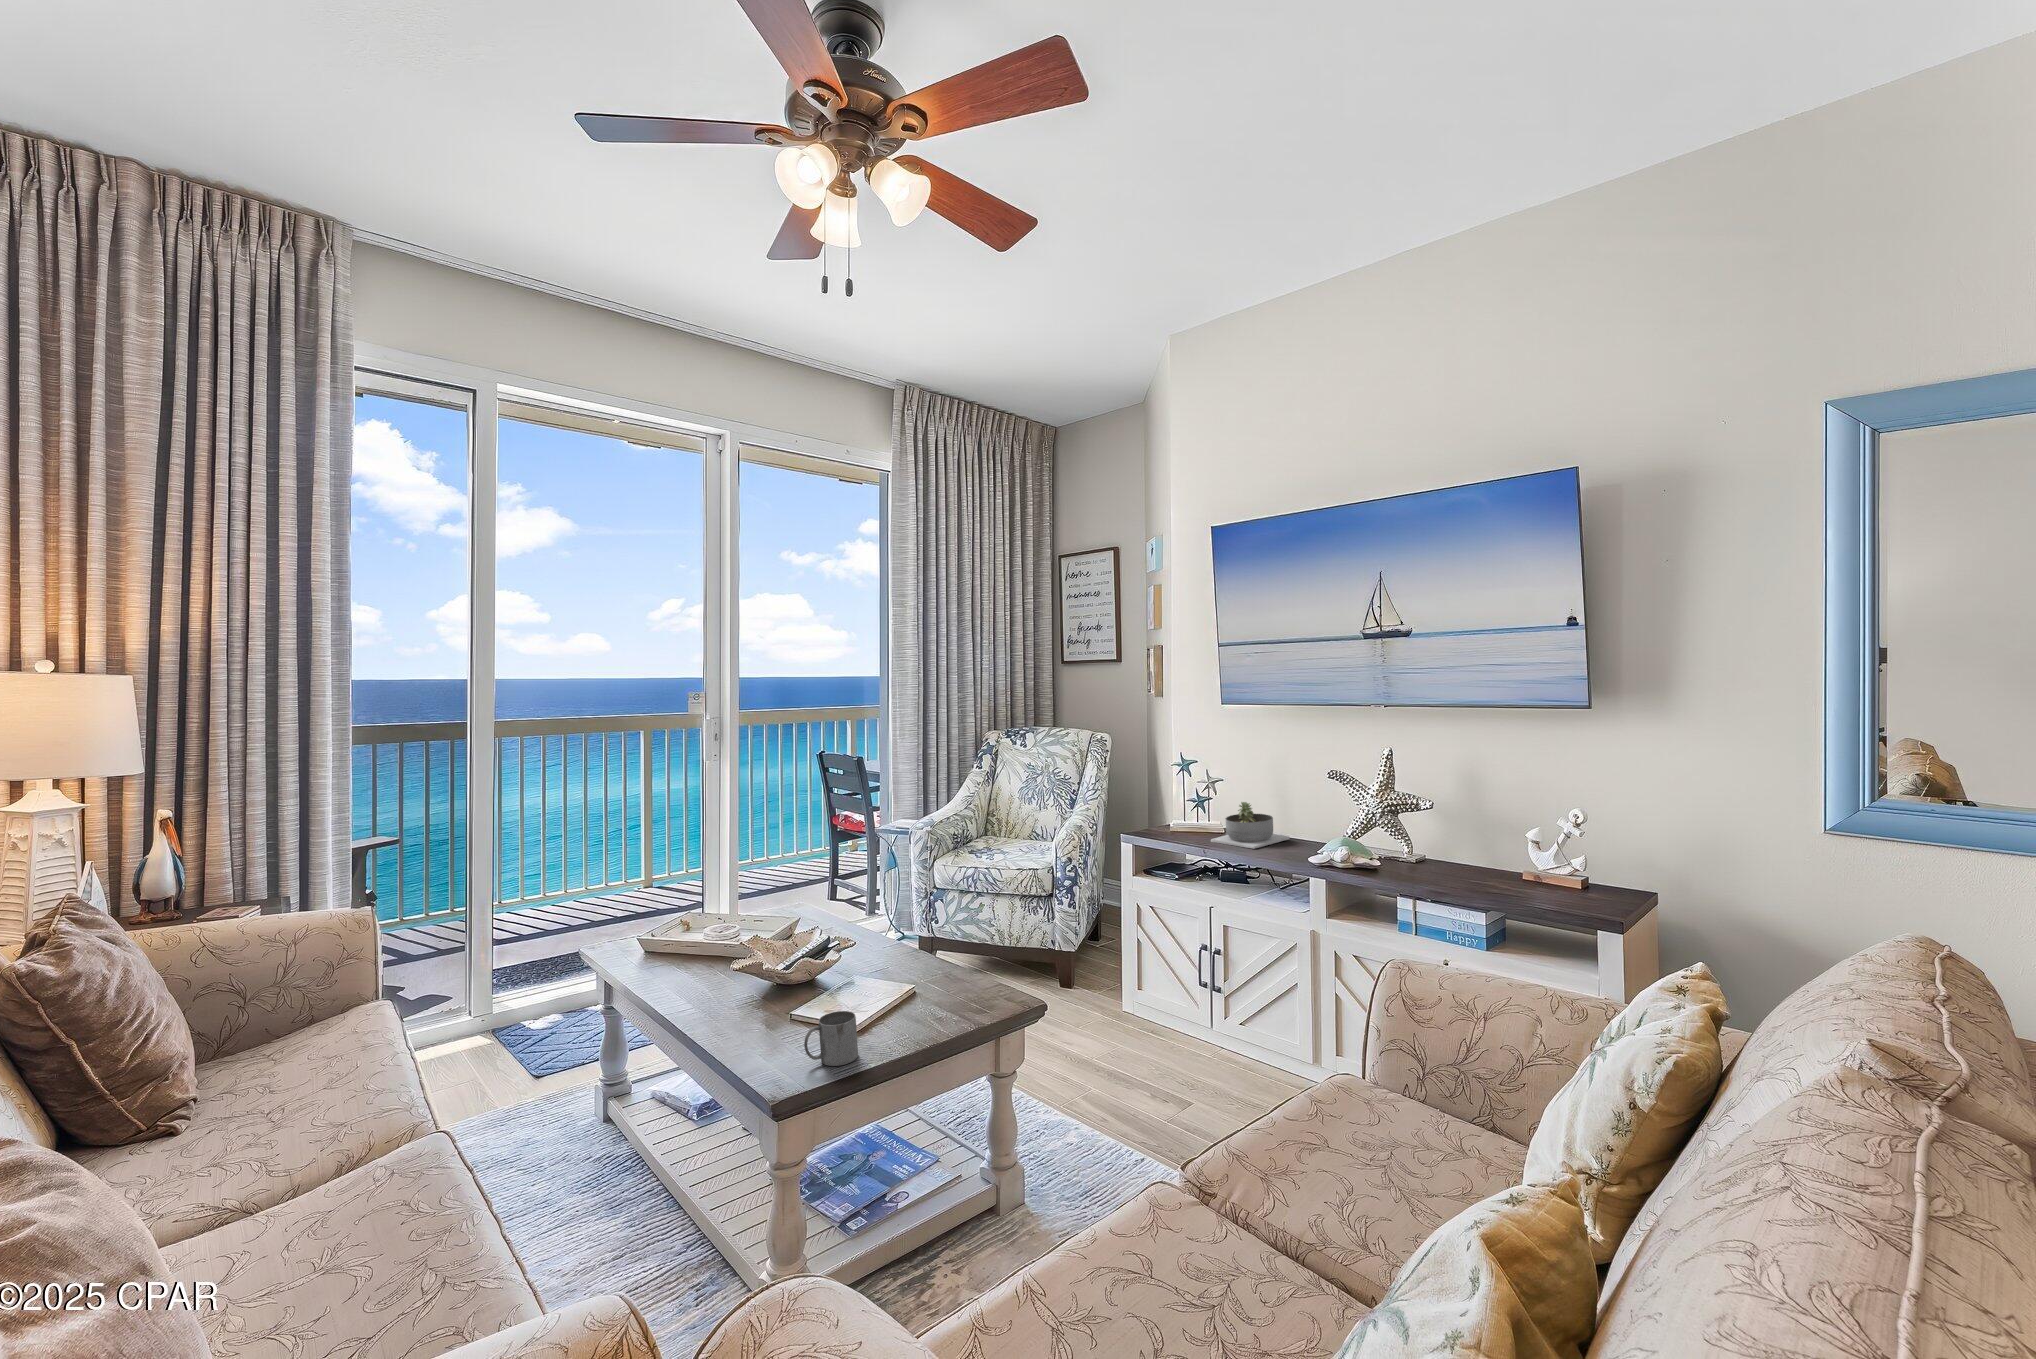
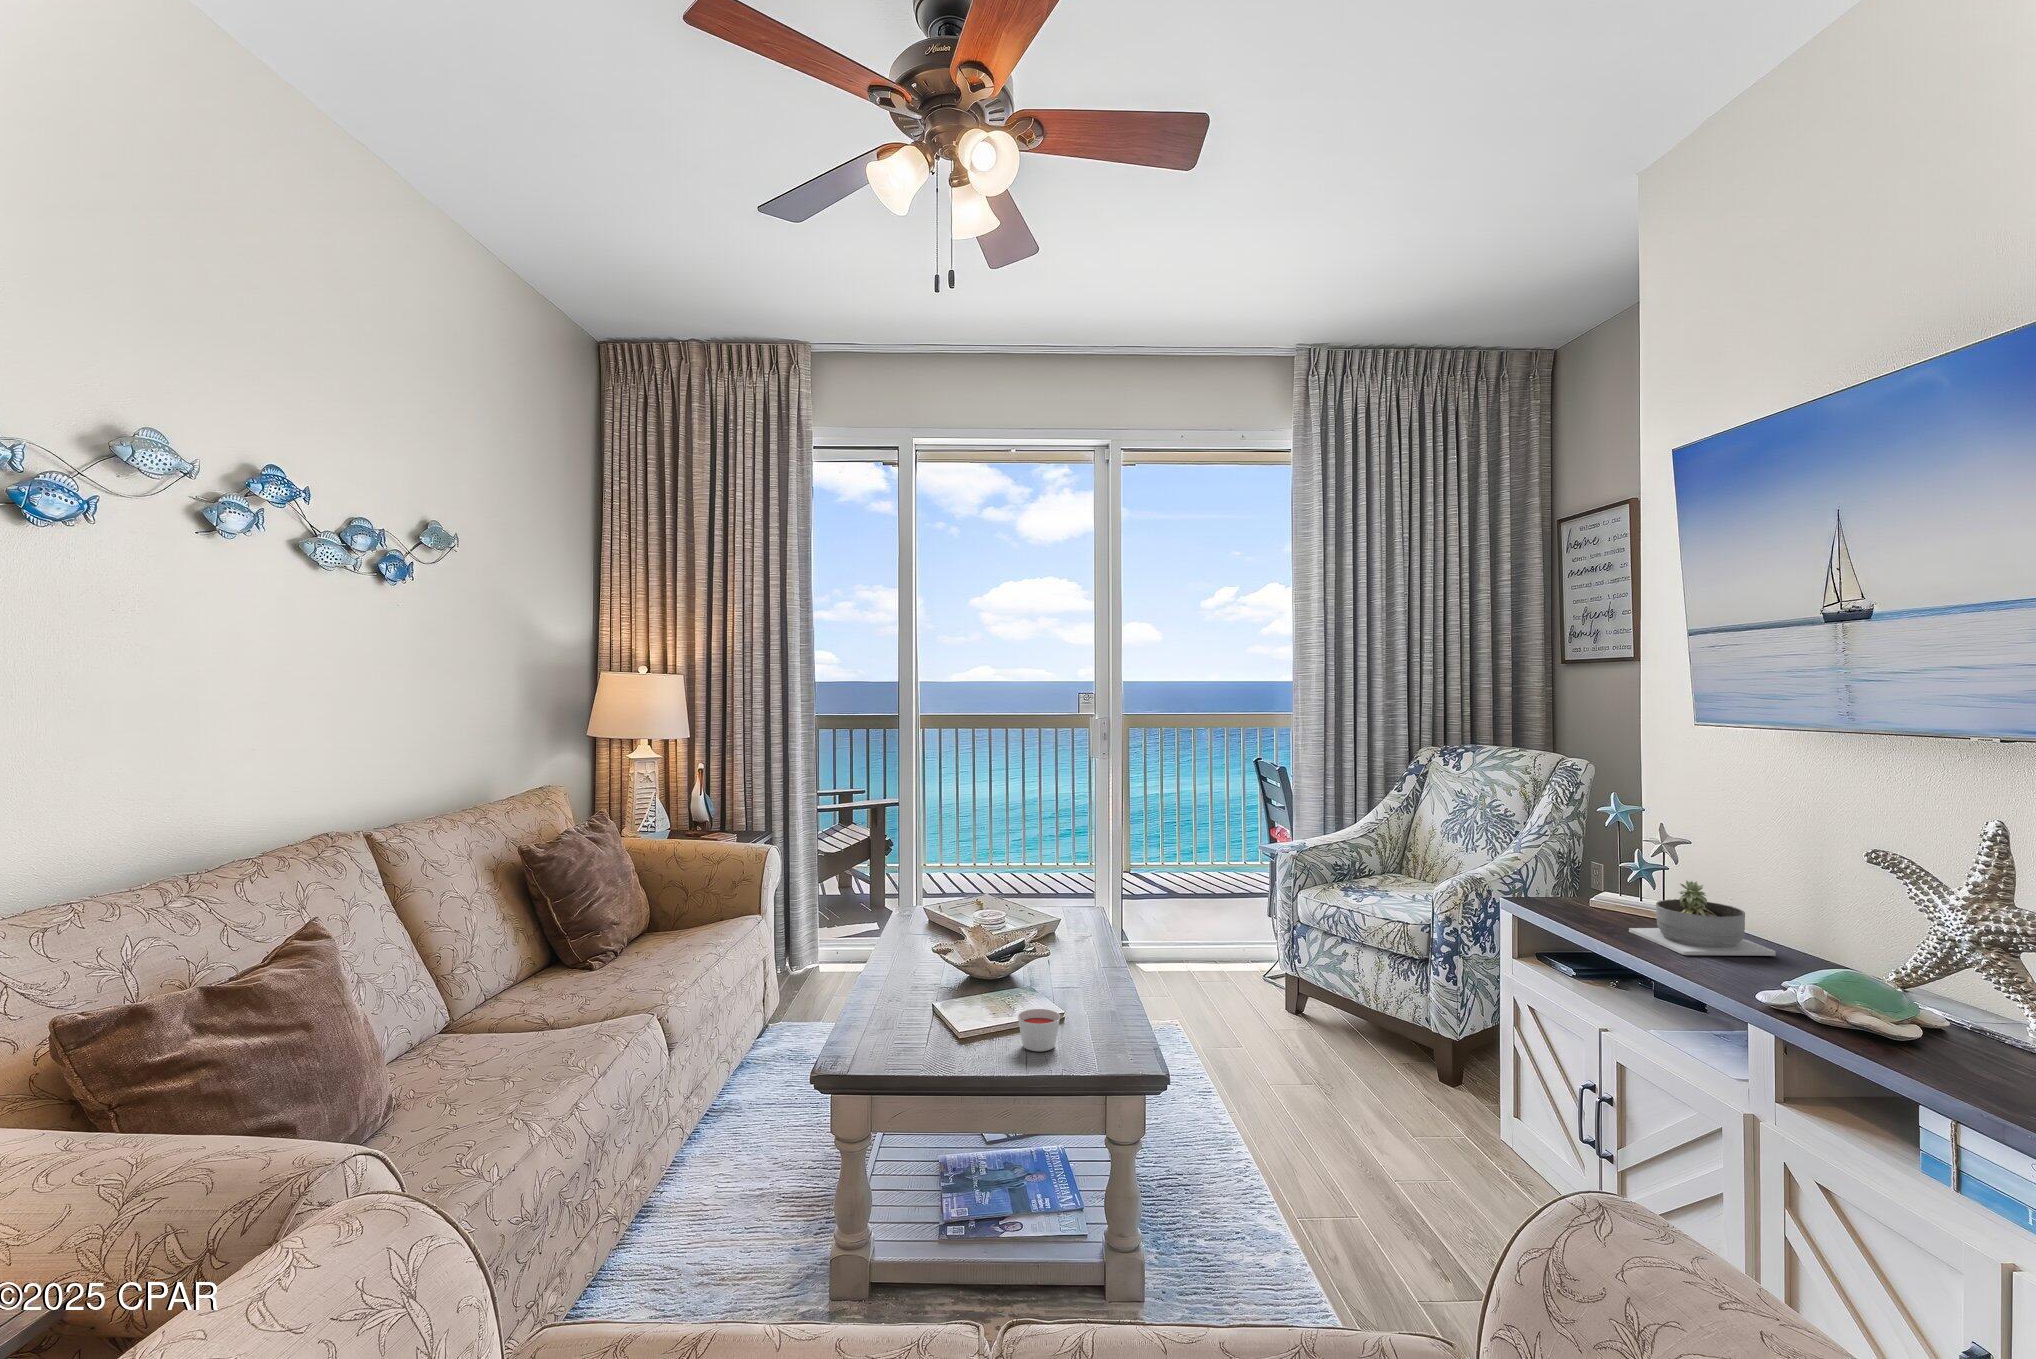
candle: none [900,996,937,1034] -> present [1018,1009,1060,1051]
mug: present [804,1011,858,1066] -> none [904,998,959,1054]

